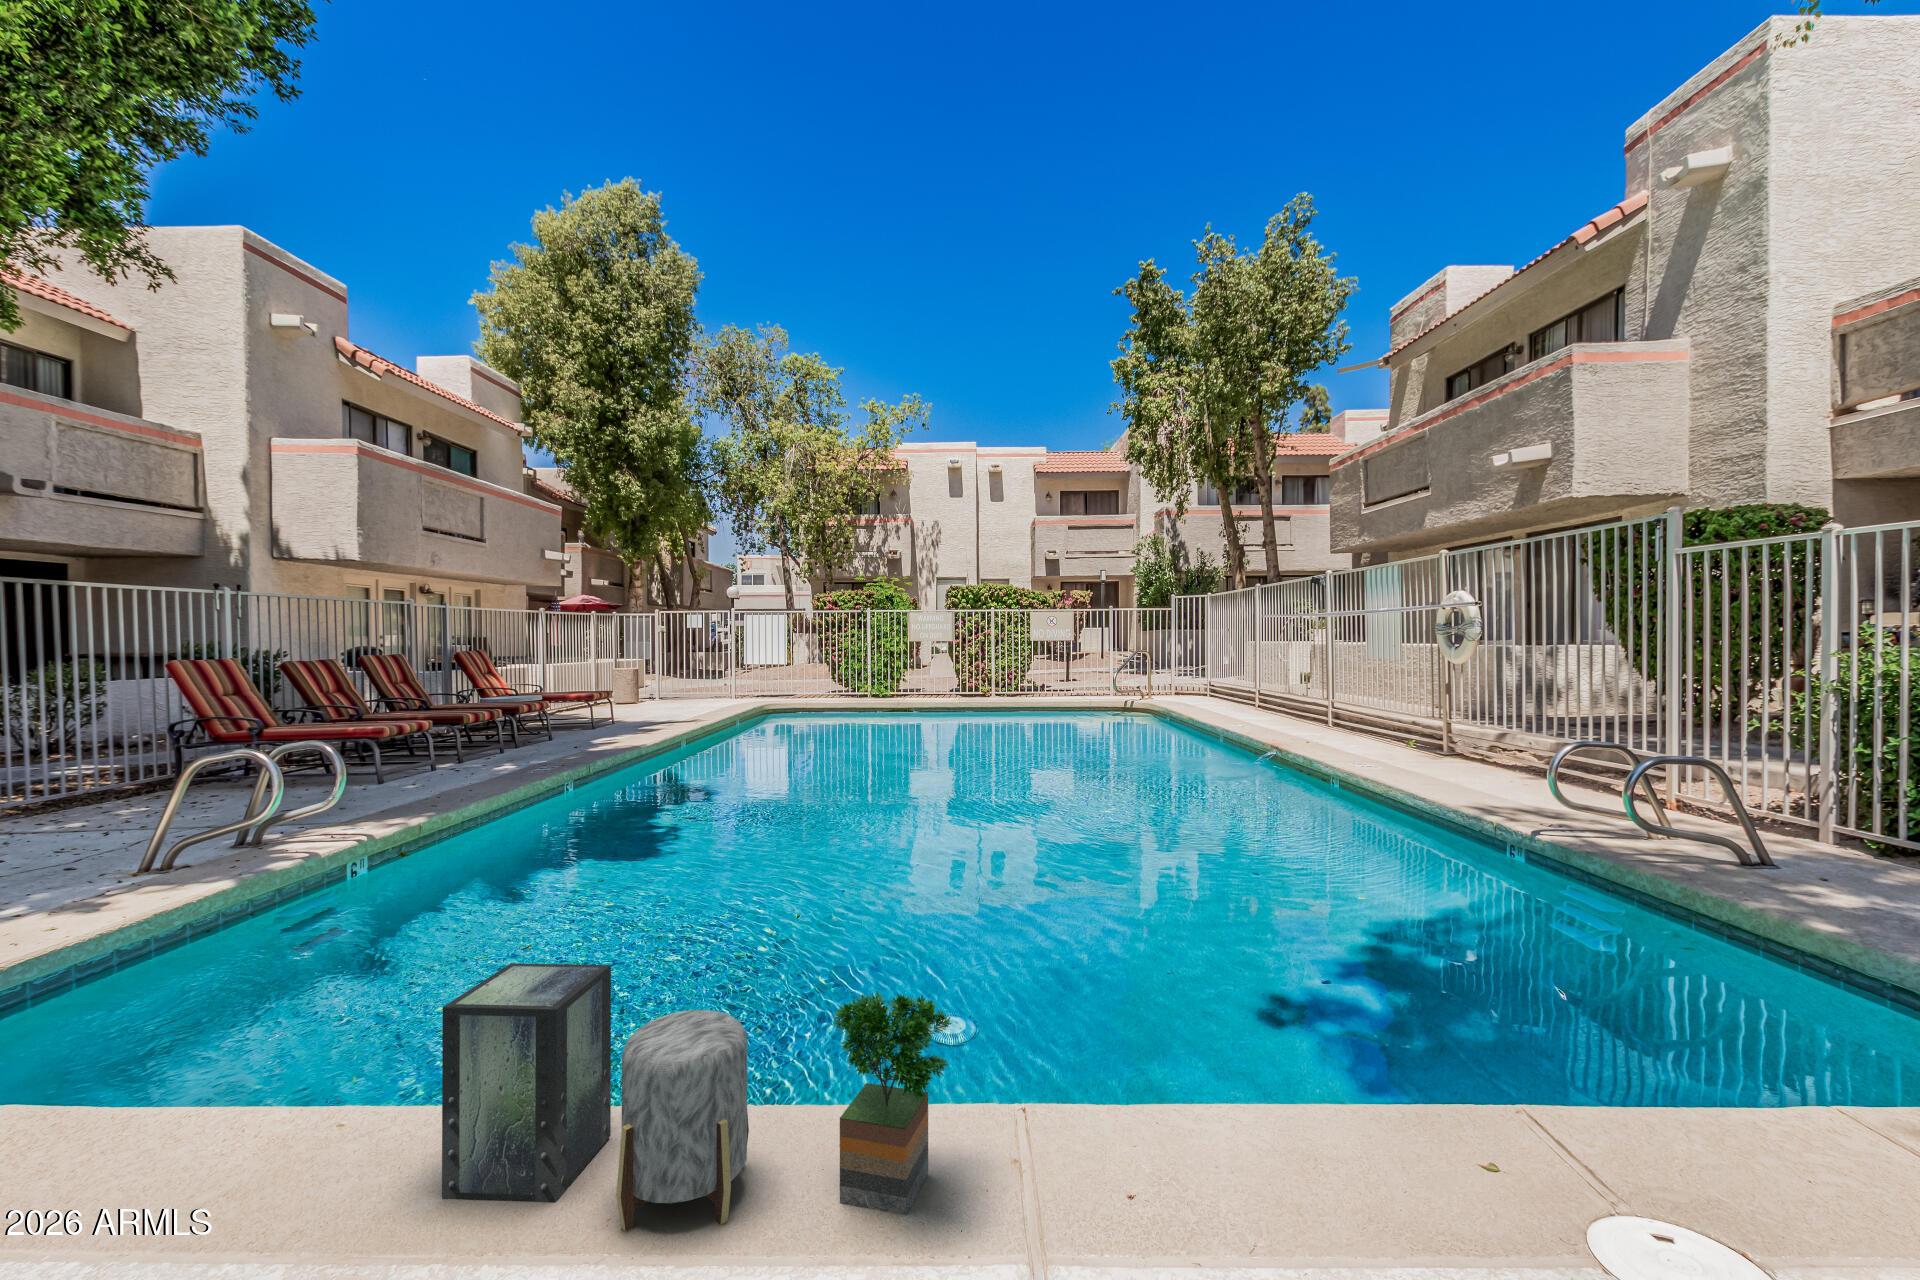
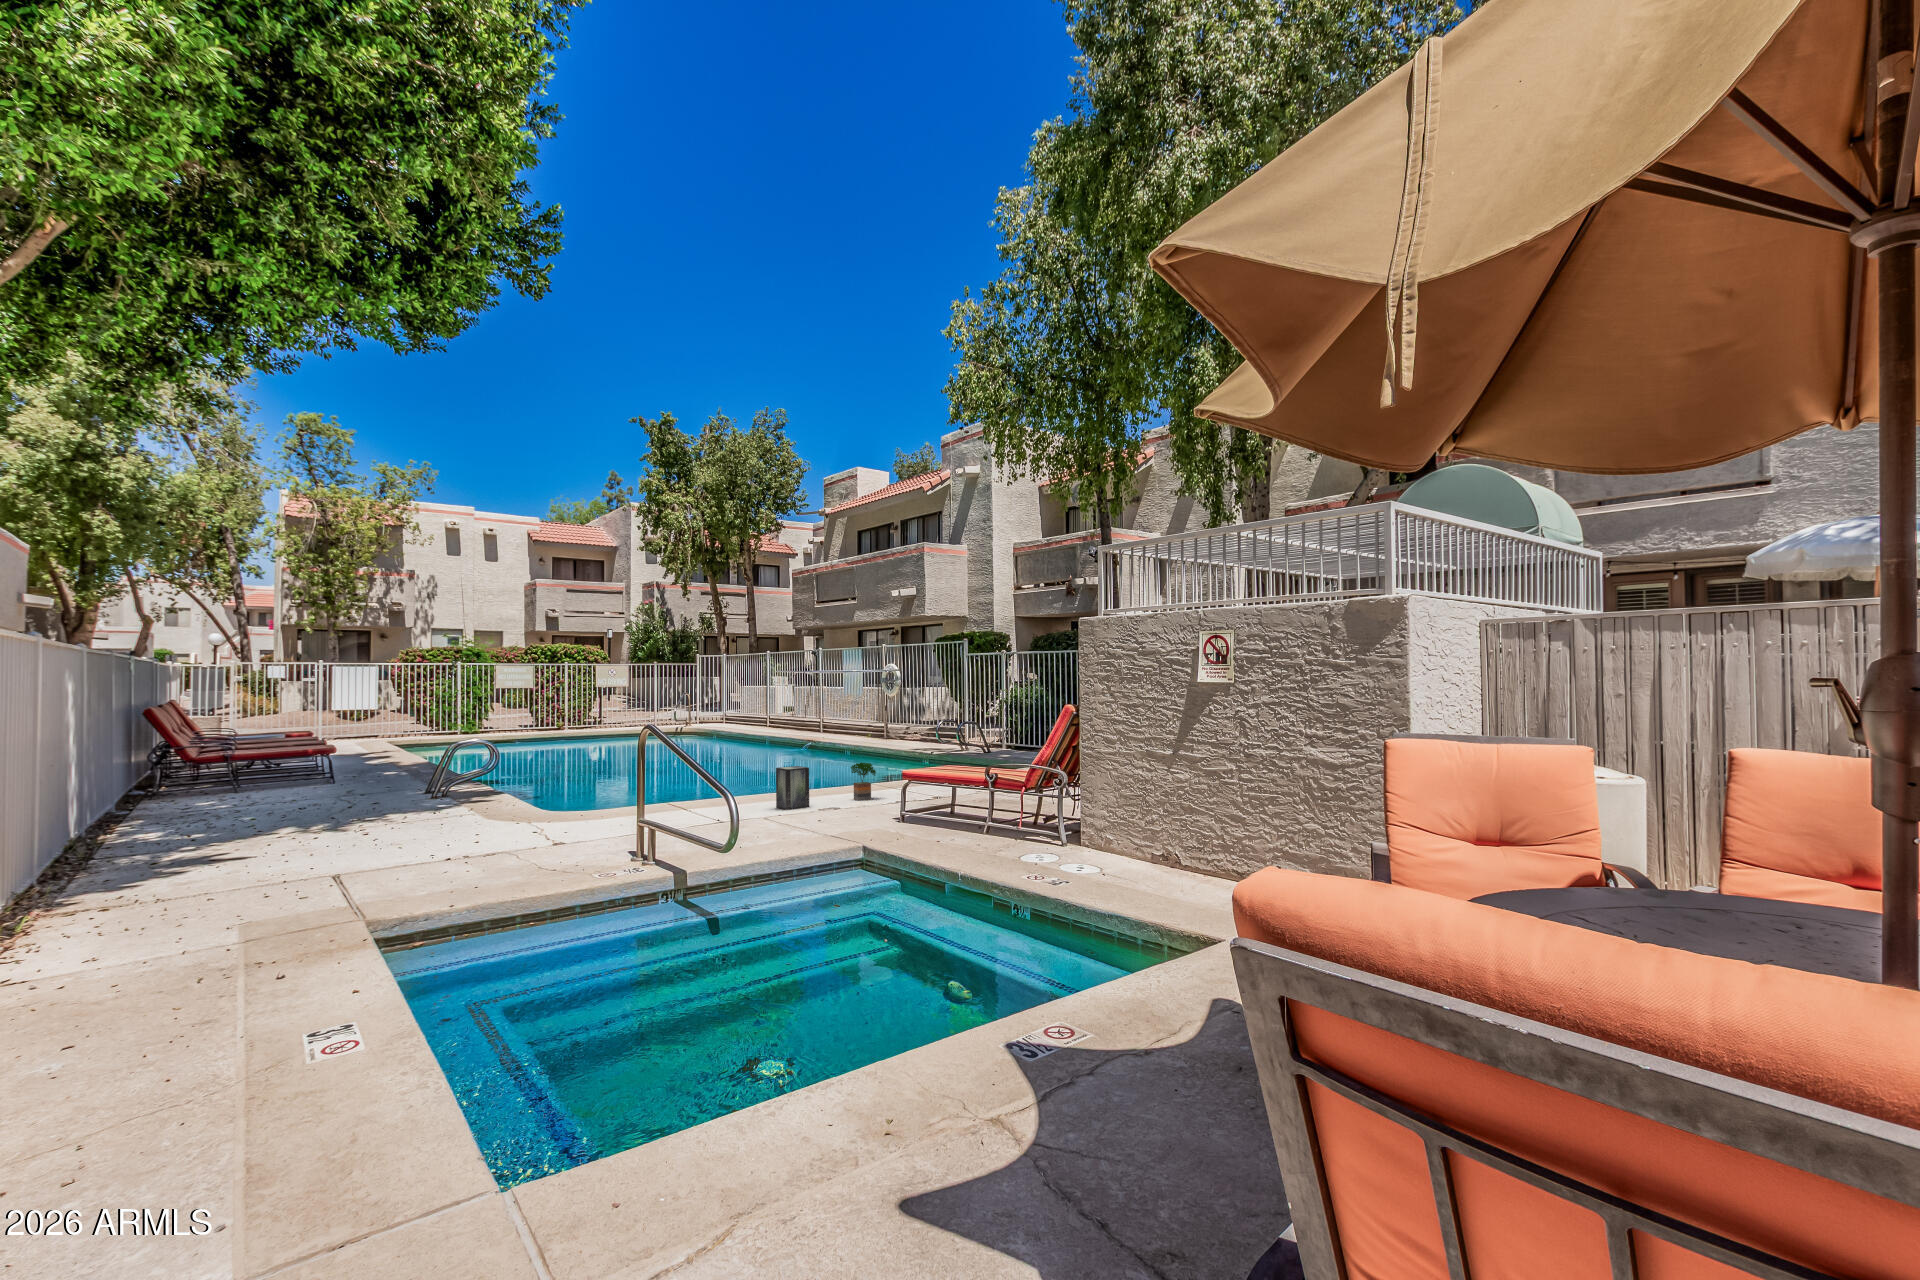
stool: present [616,1010,749,1232] -> none [816,769,845,806]

